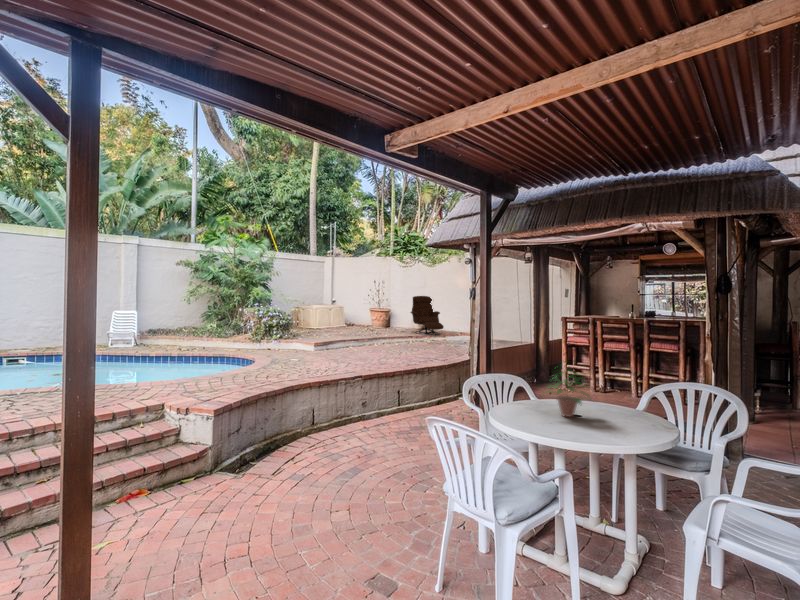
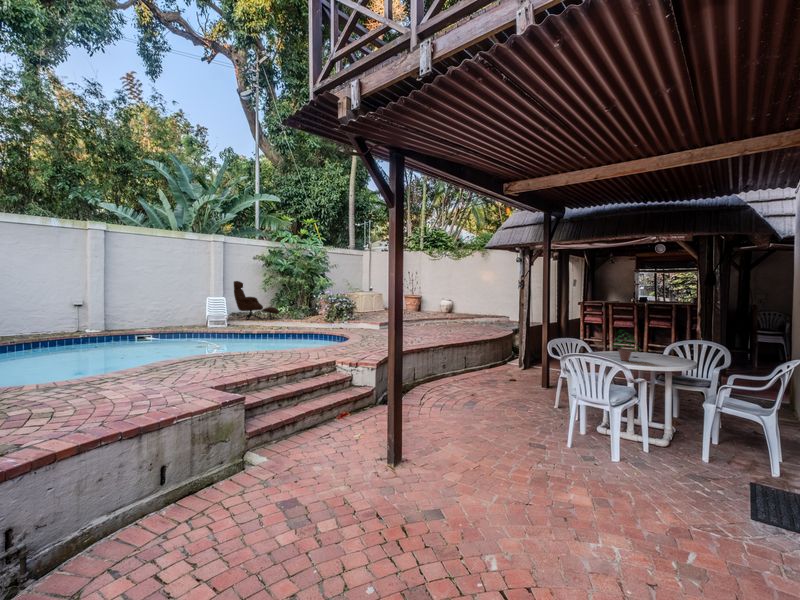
lounge chair: present [411,296,444,335] -> present [234,281,279,320]

